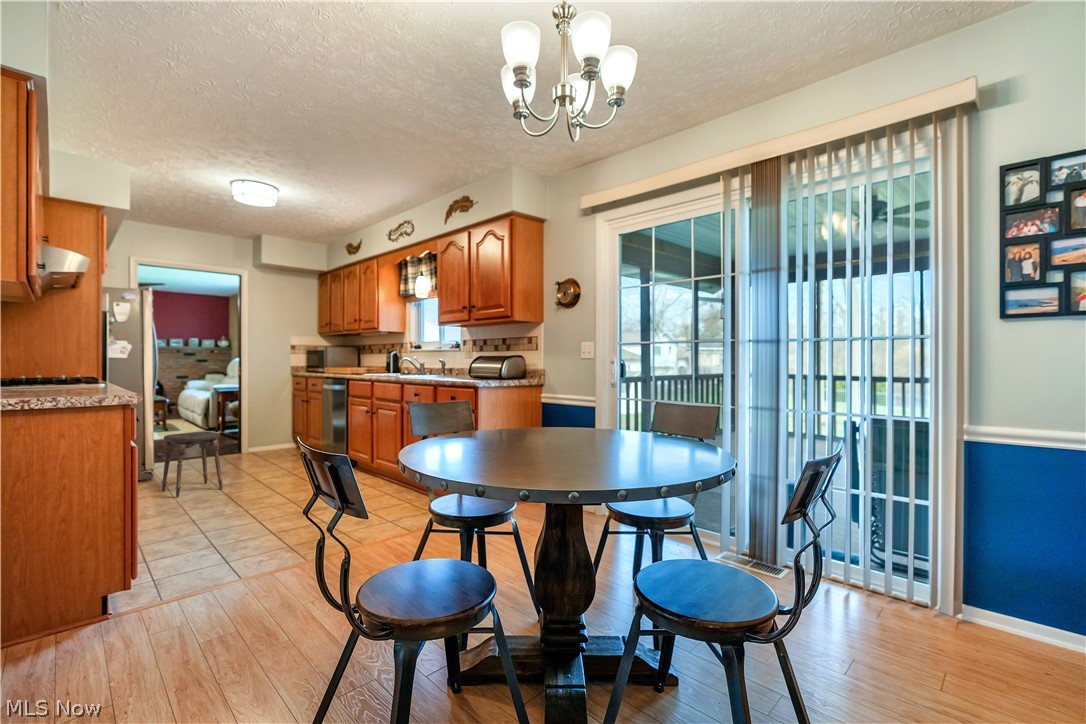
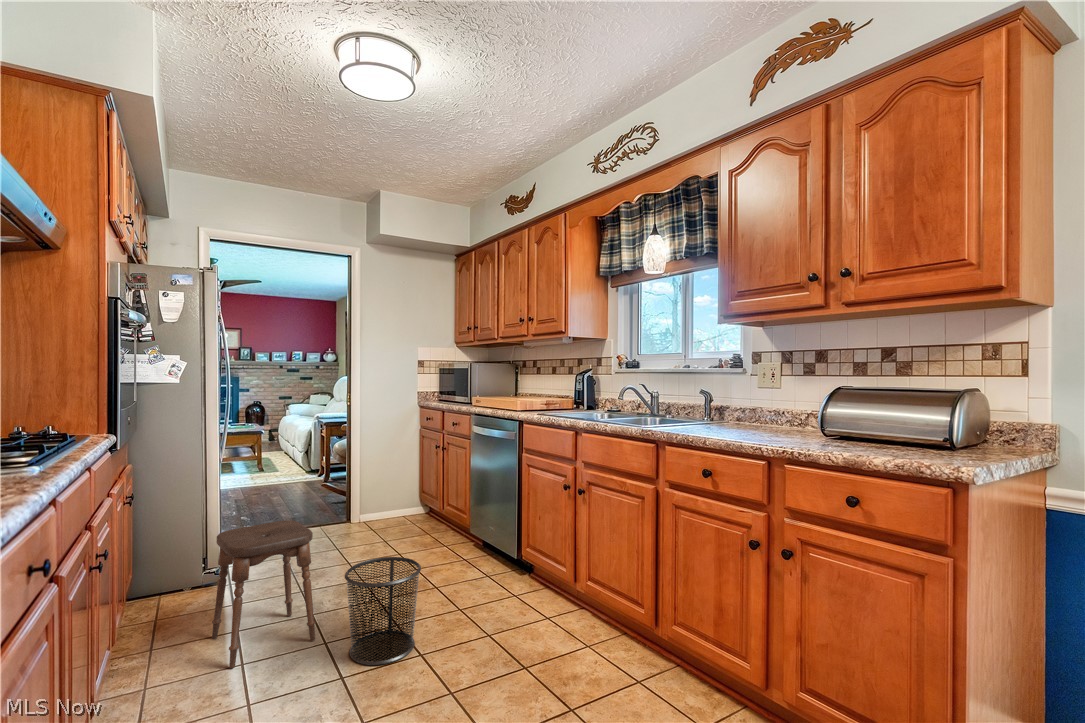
waste bin: none [239,447,281,493] -> present [345,557,421,665]

